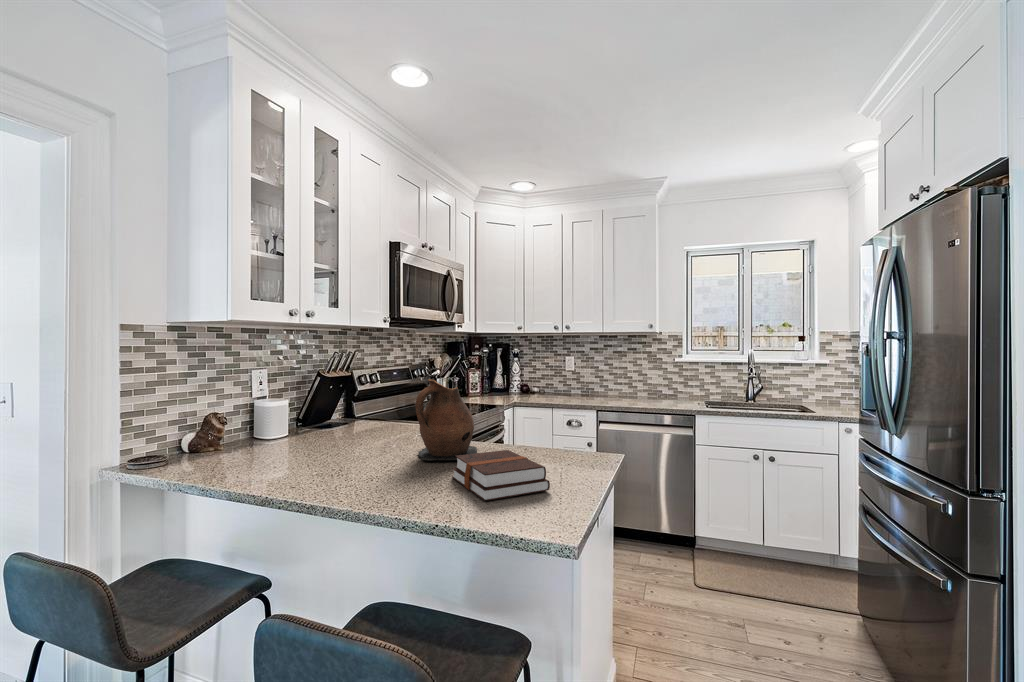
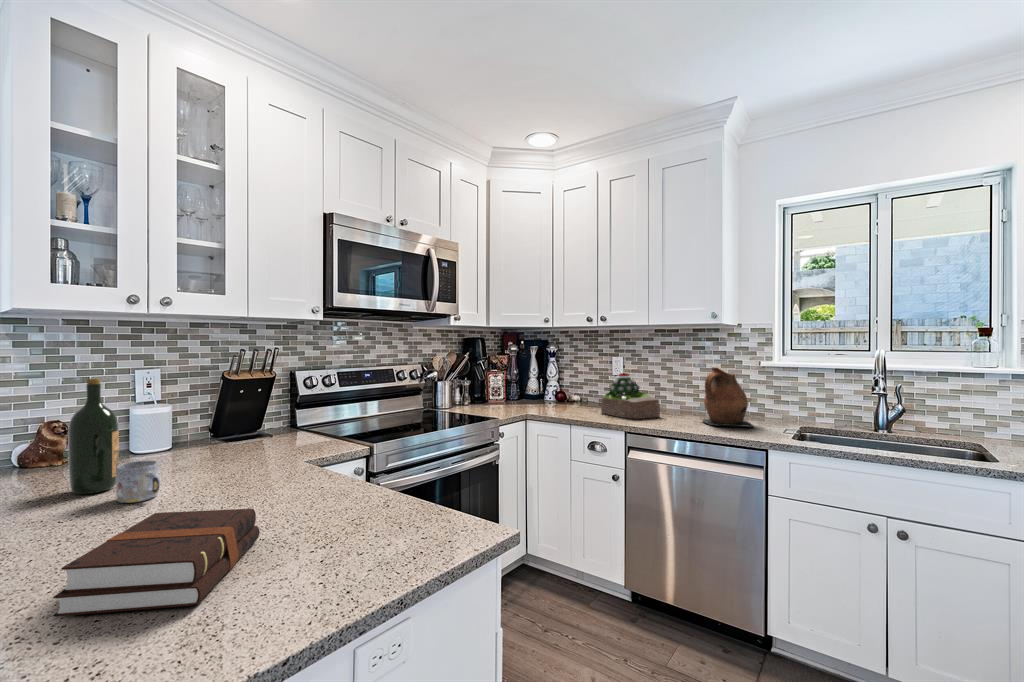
succulent plant: none [567,369,611,402] -> present [601,373,660,419]
wine bottle: none [299,374,330,463] -> present [68,378,119,494]
ceramic pitcher: present [416,380,477,460] -> present [703,367,753,427]
mug: none [352,434,387,464] -> present [116,461,160,503]

